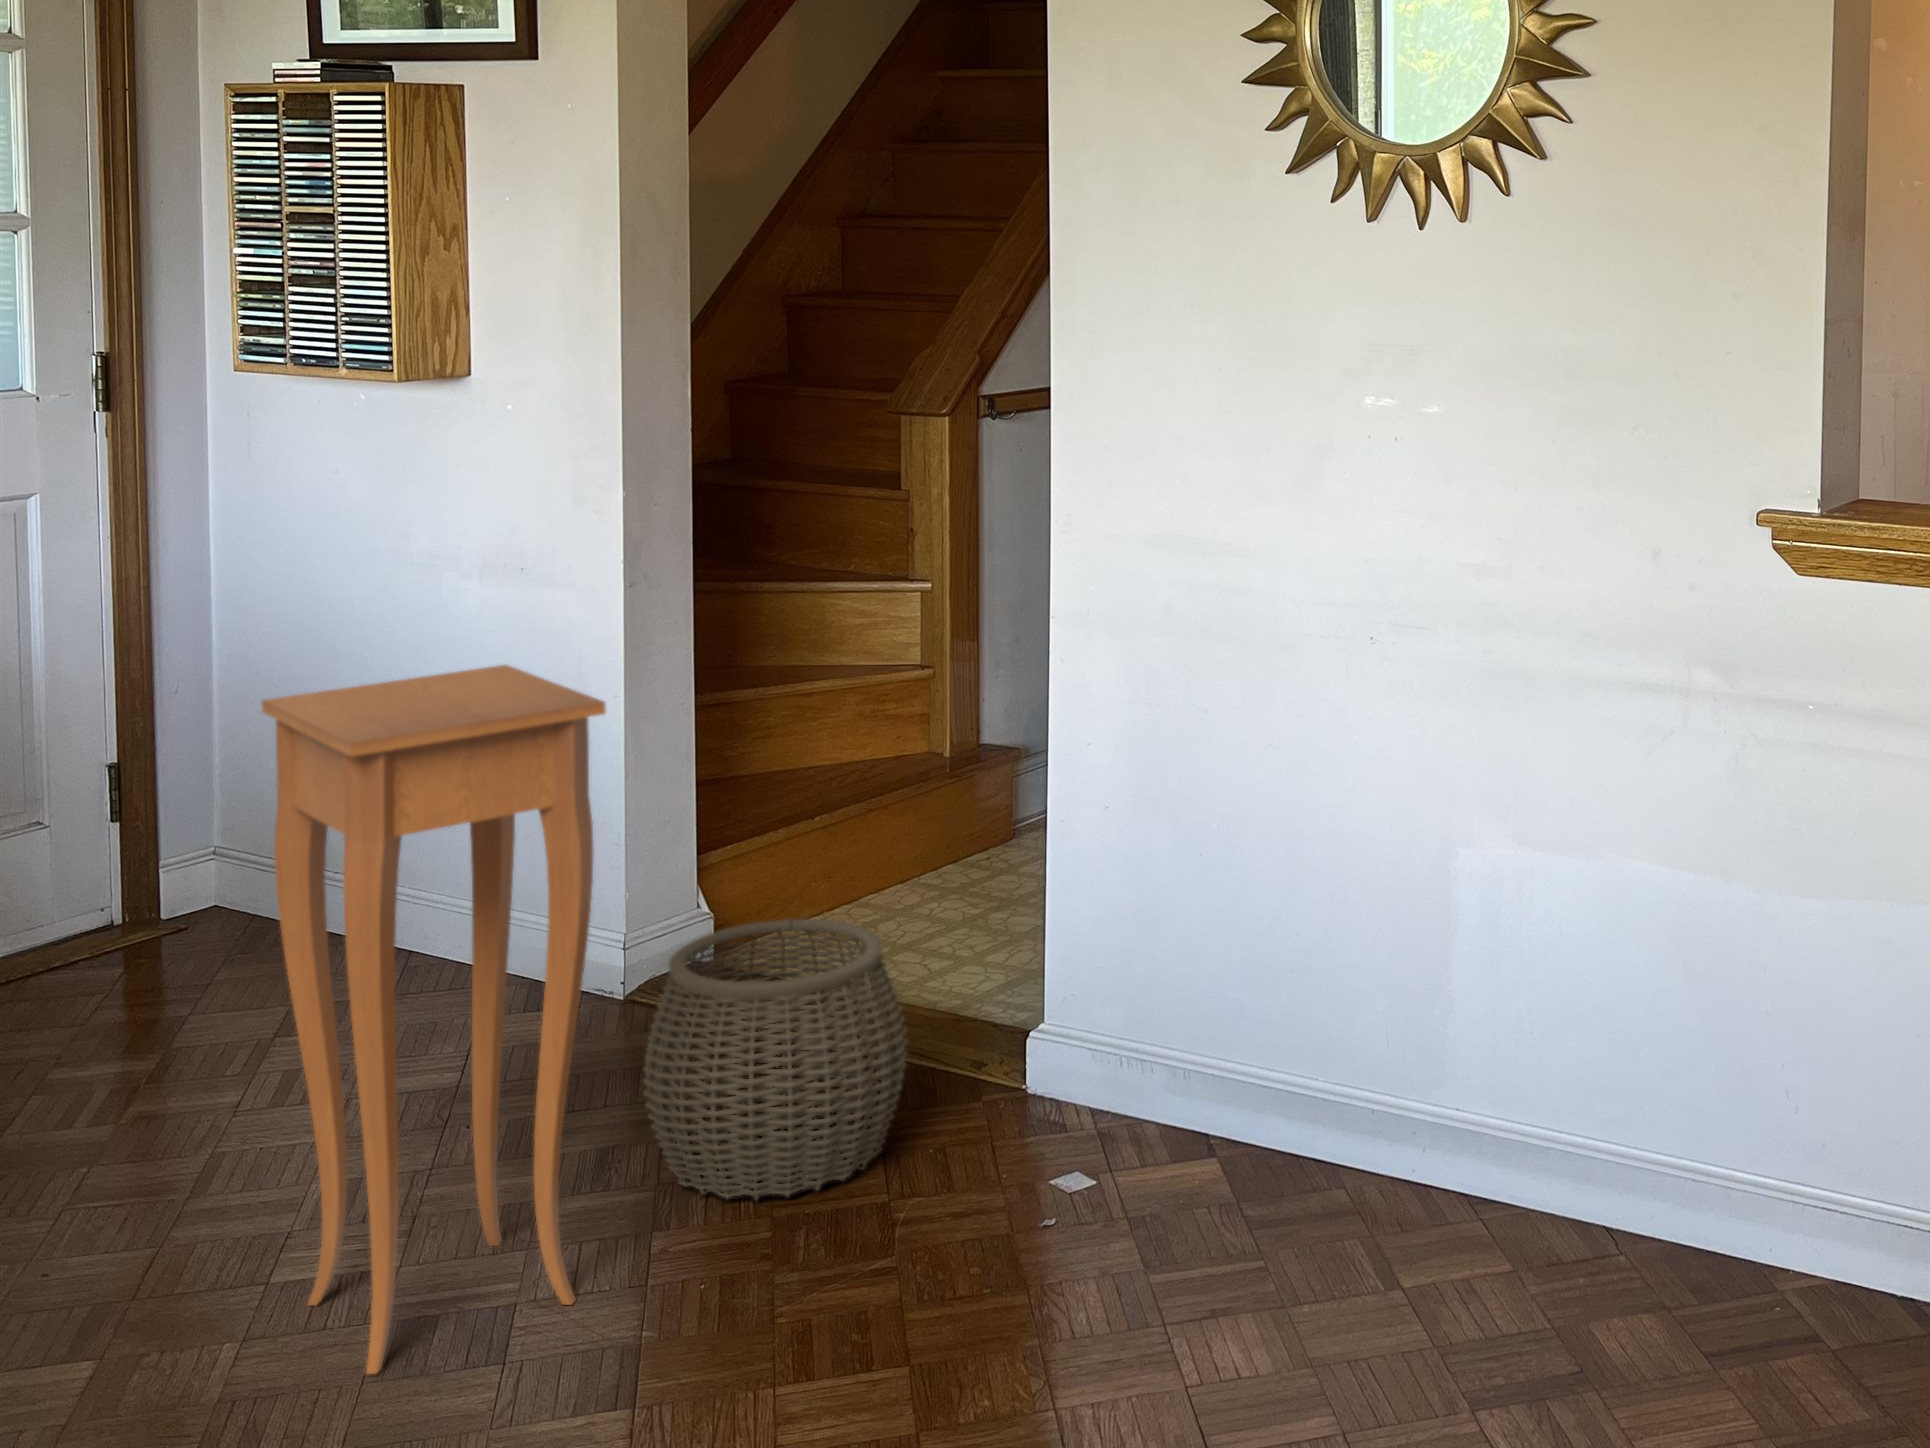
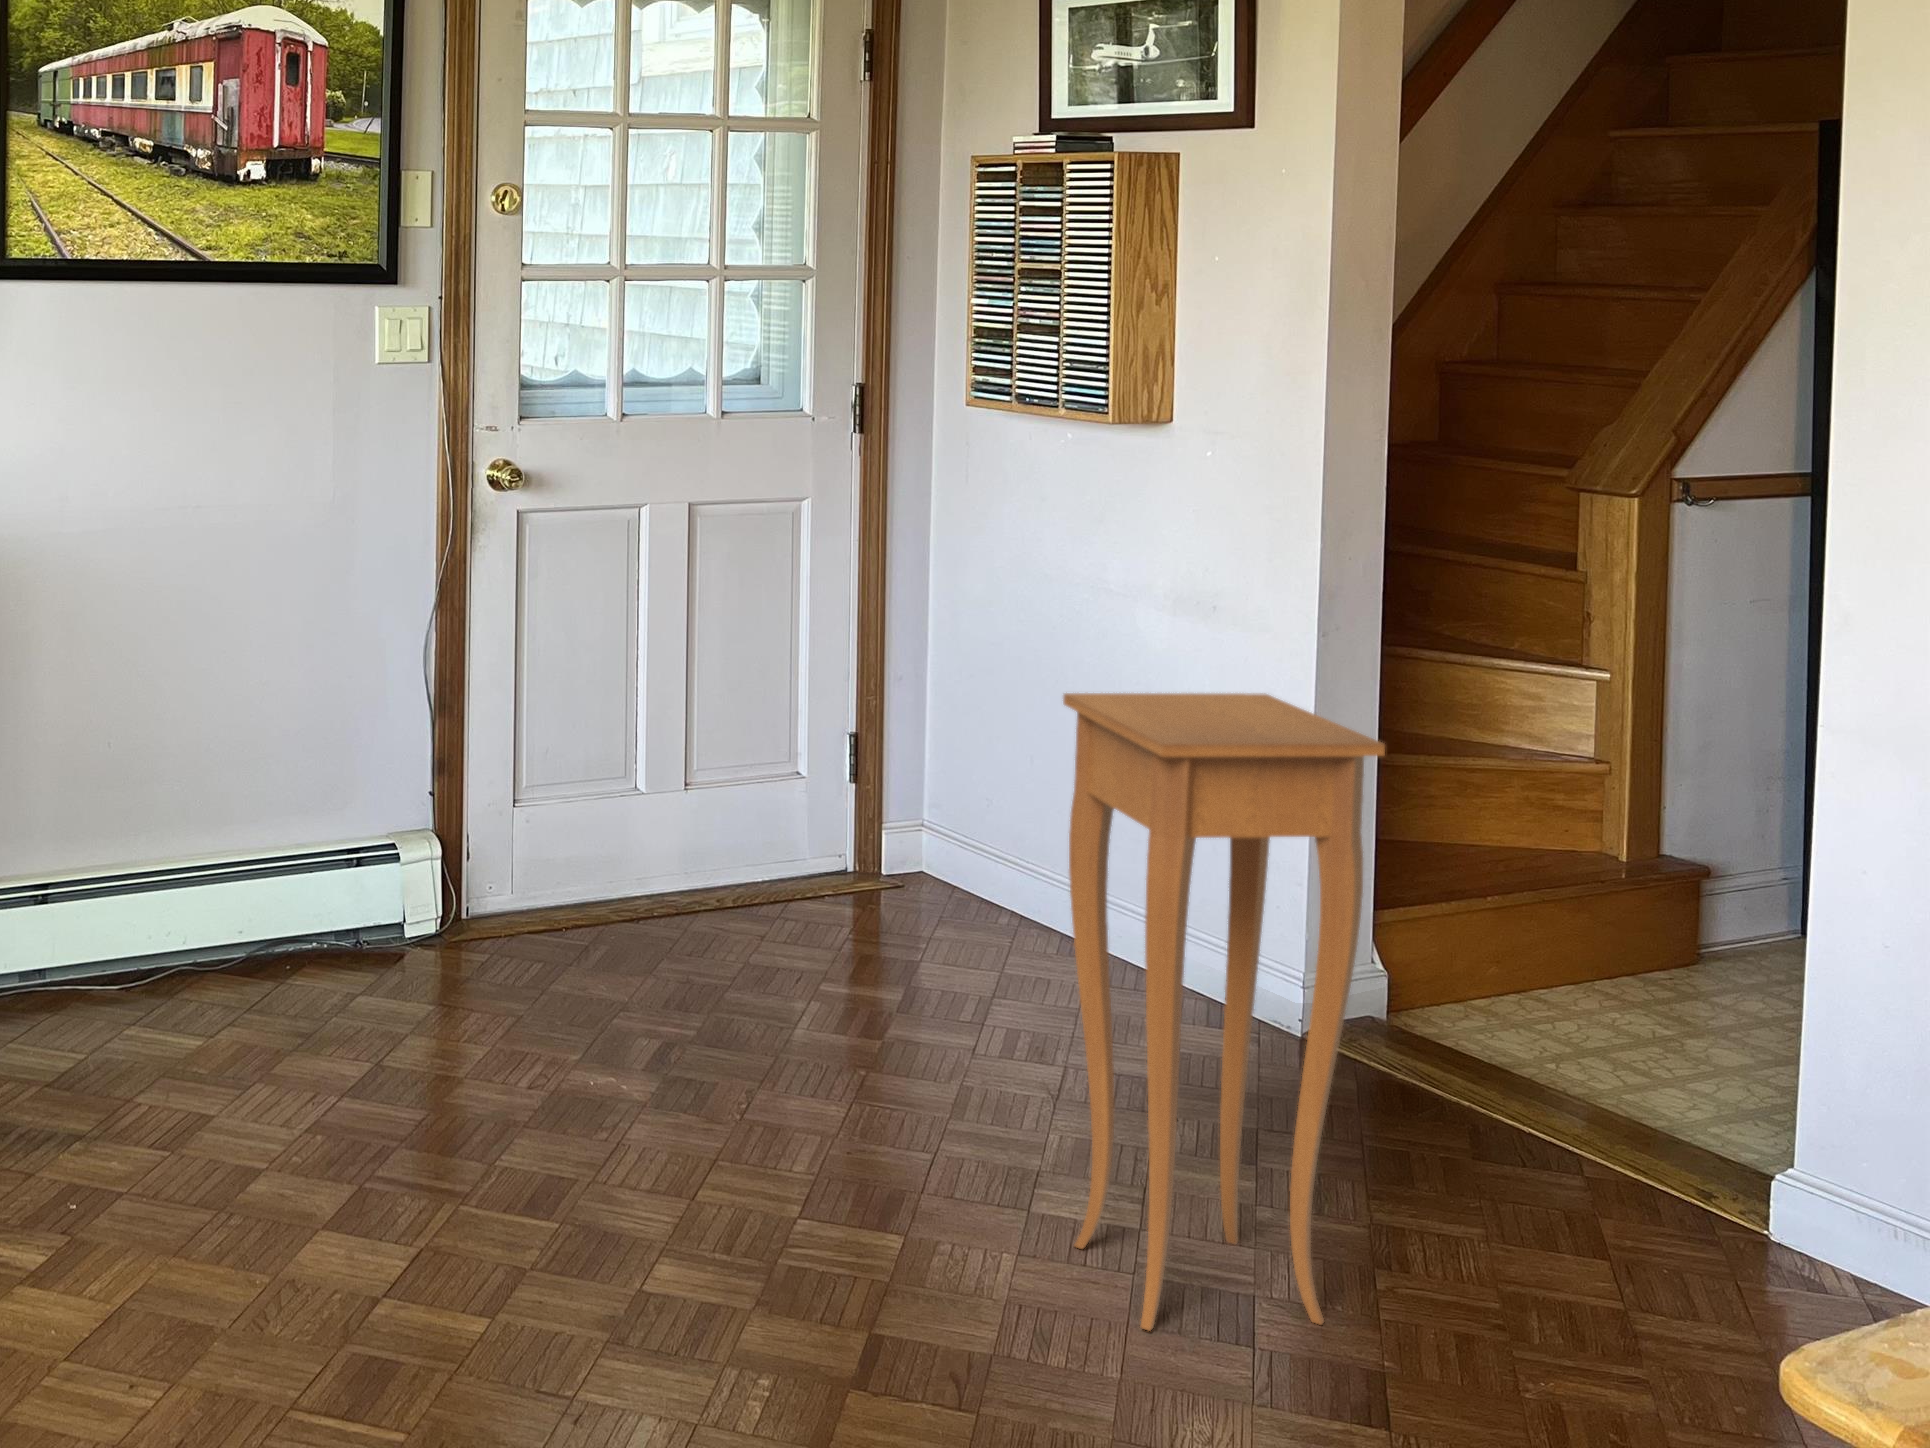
woven basket: present [644,919,907,1199] -> none [1371,992,1657,1288]

